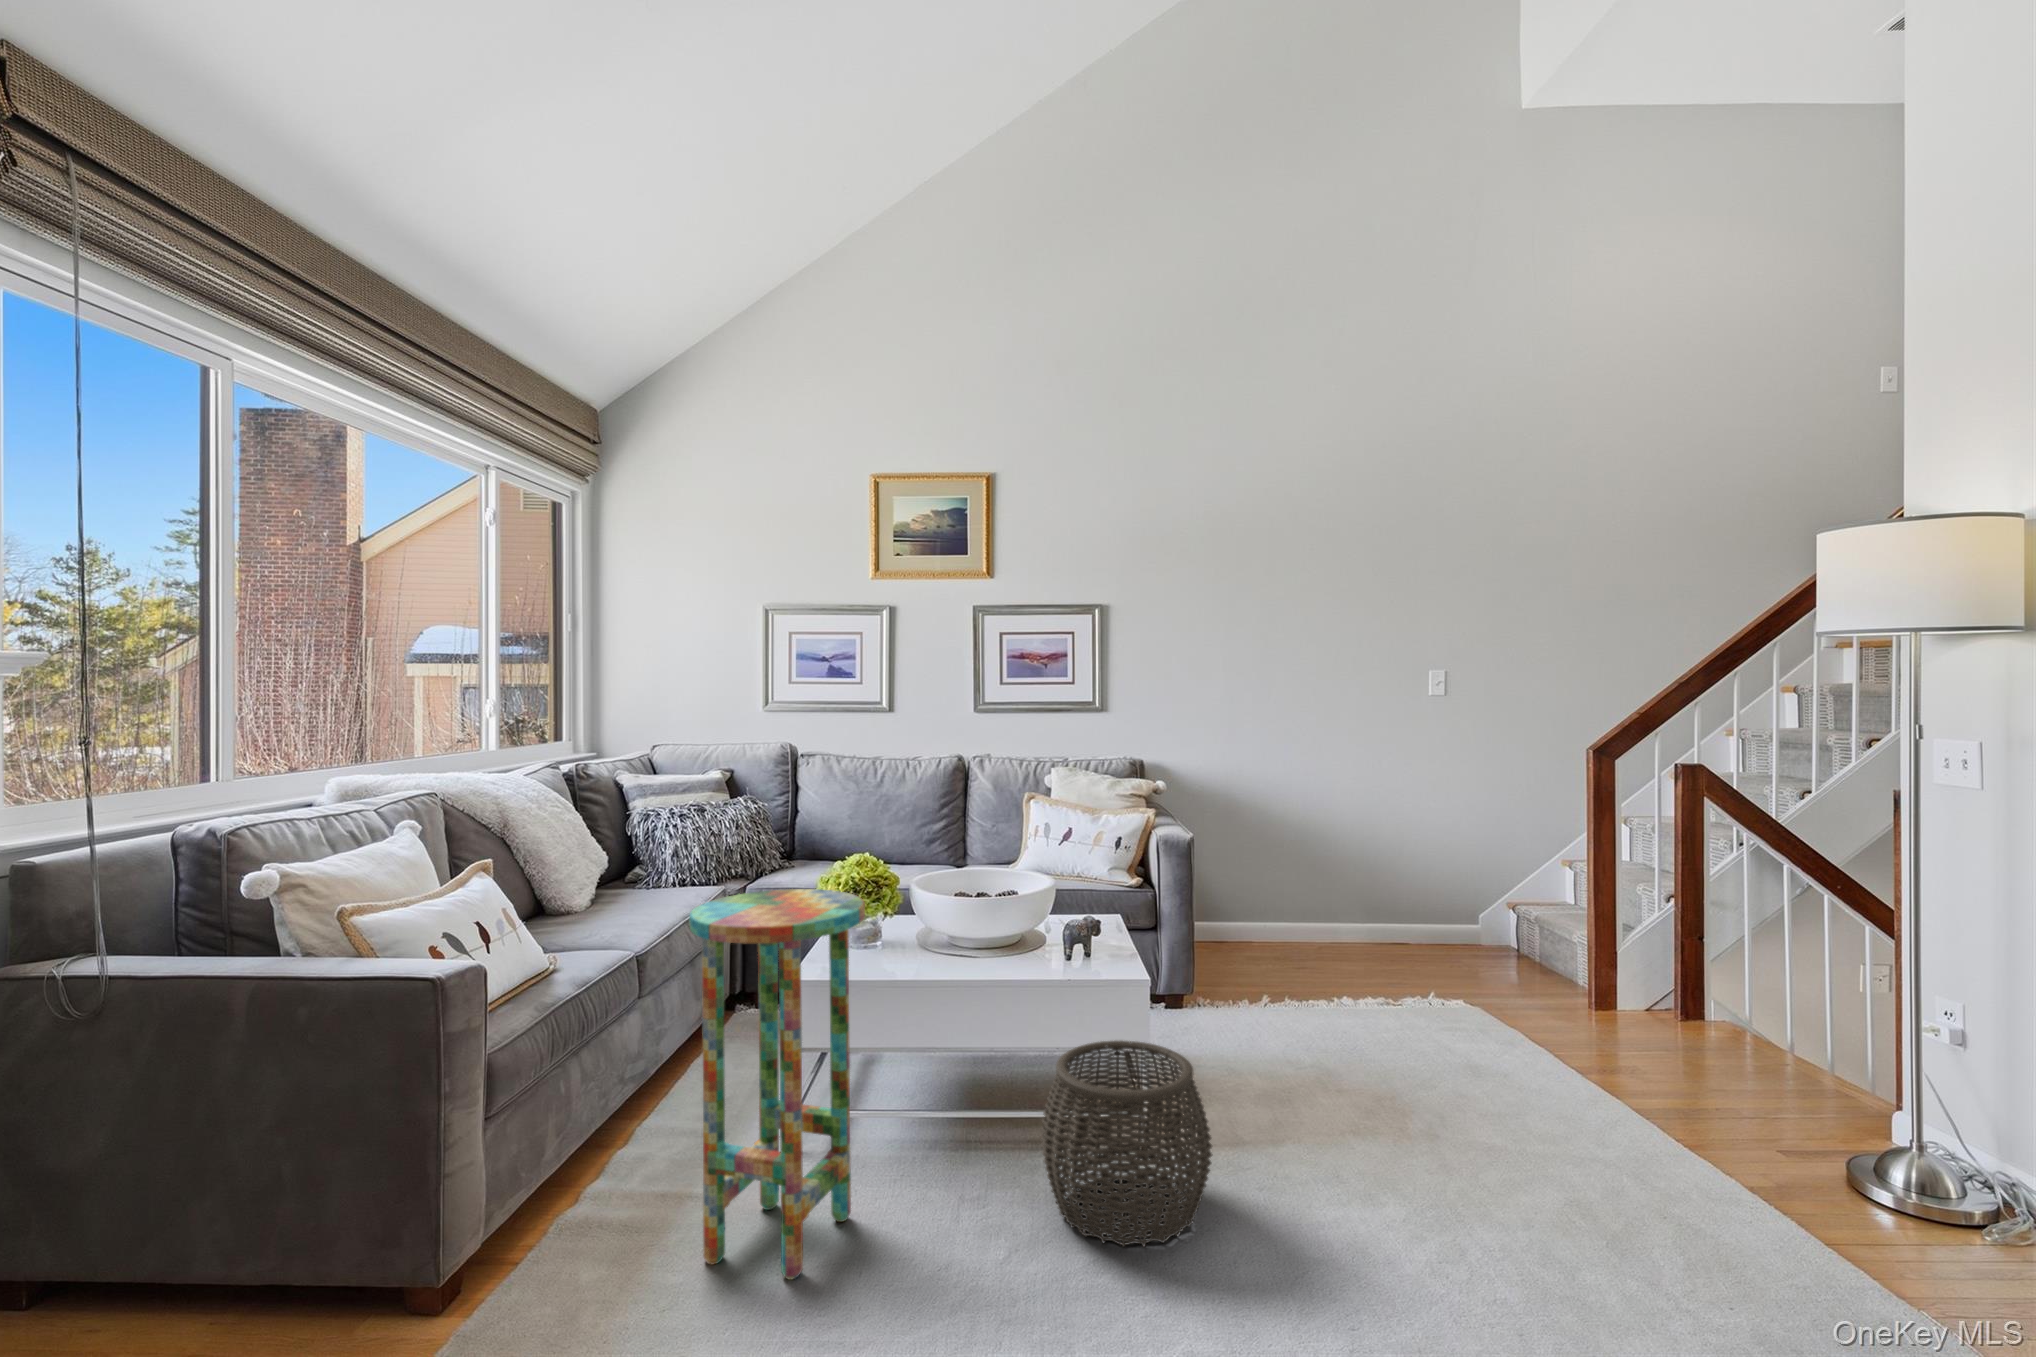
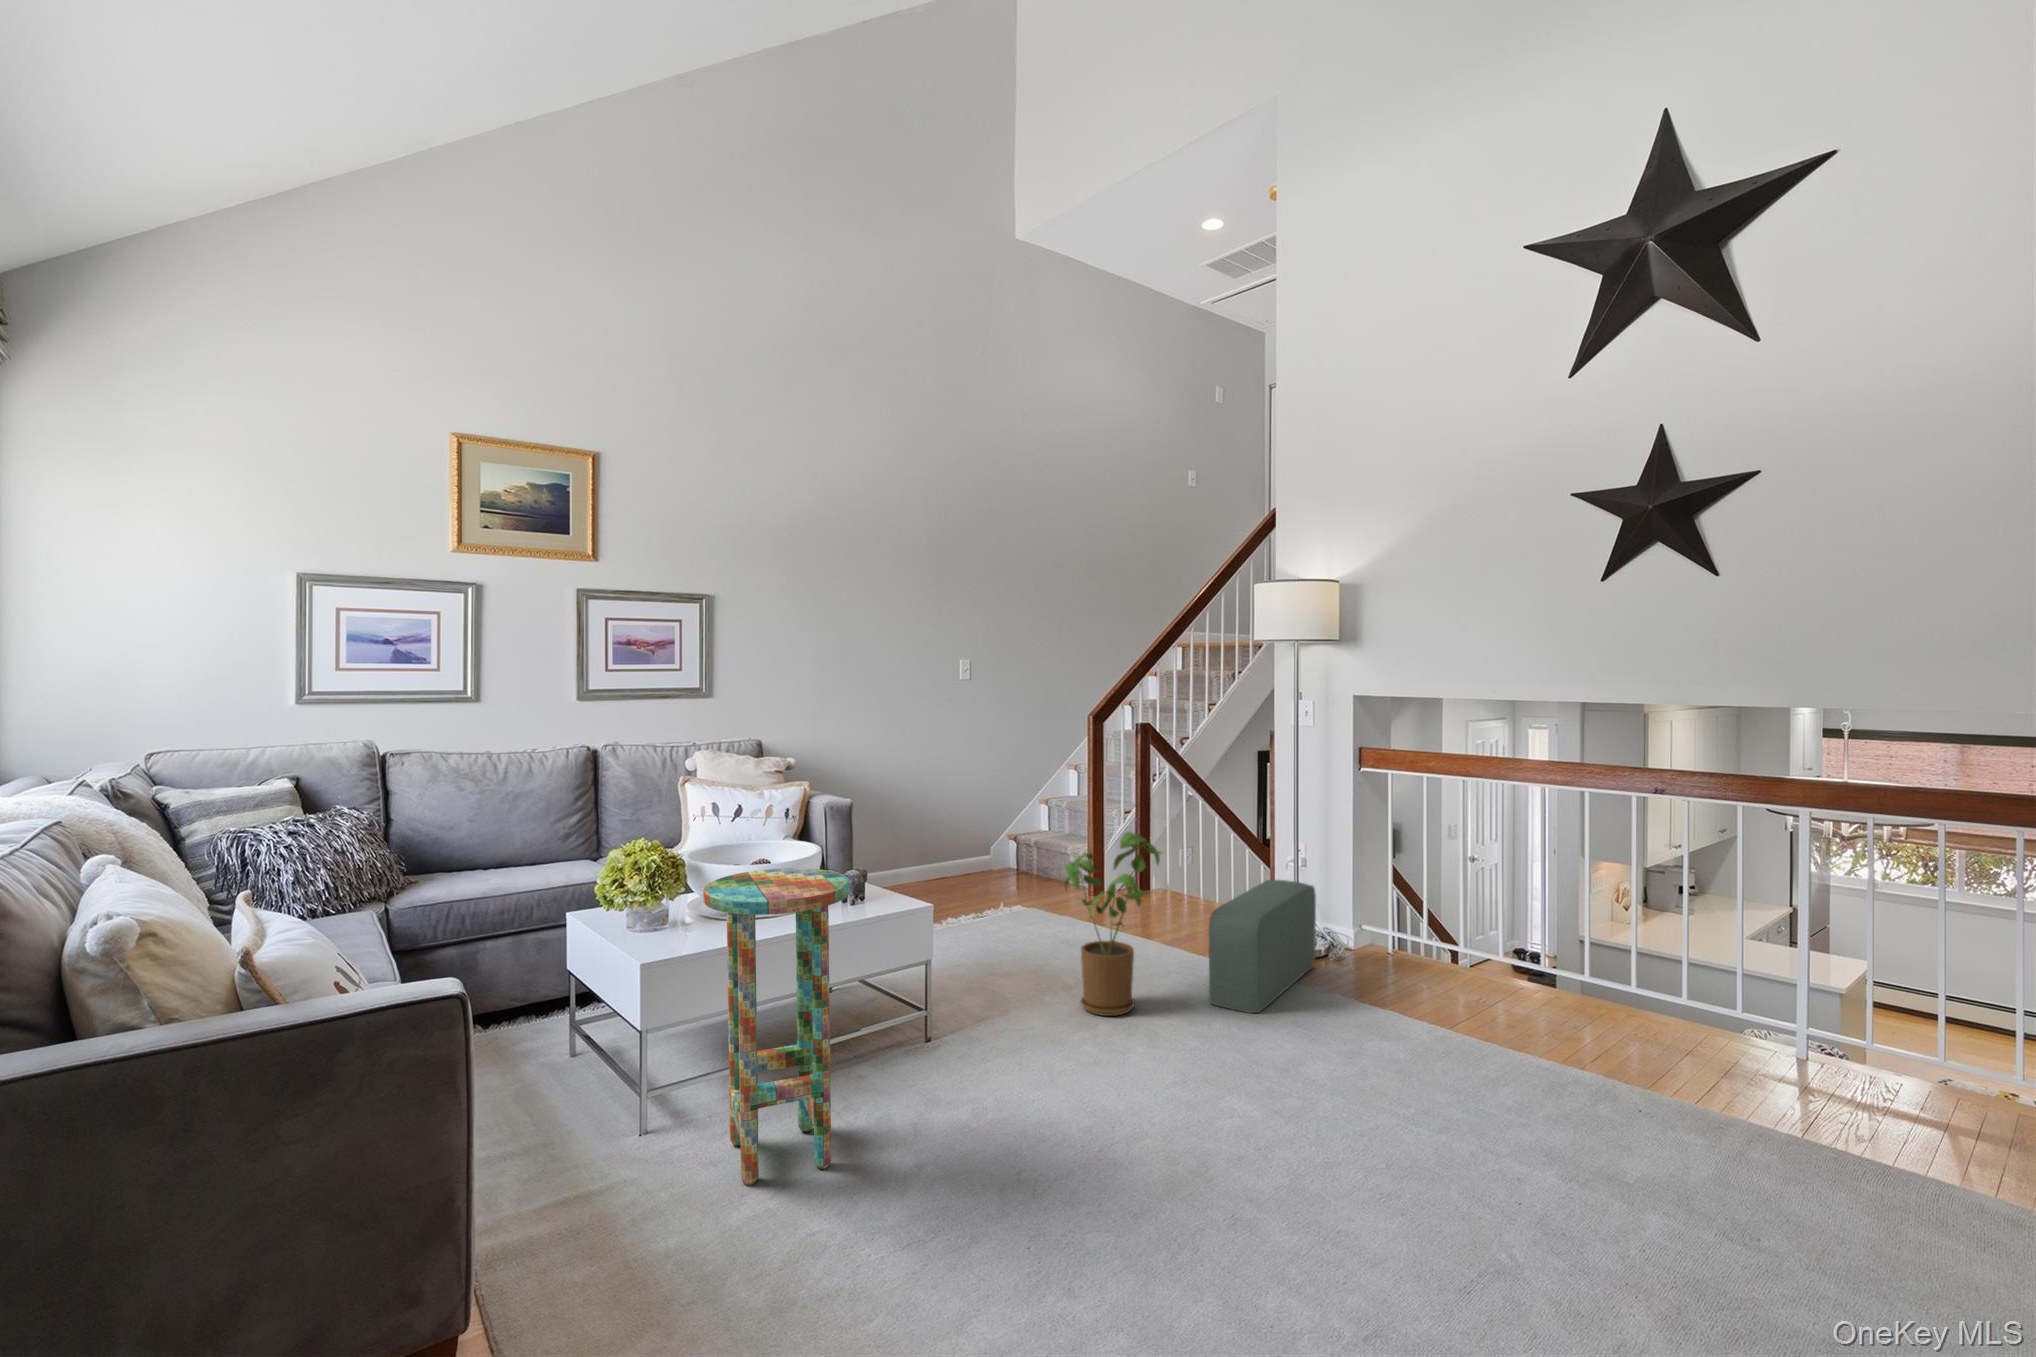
house plant: none [1341,914,1517,1207] -> present [1064,832,1160,1016]
woven basket: present [1041,1041,1212,1246] -> none [920,948,1041,1083]
pouf: none [1596,1046,1933,1296] -> present [1209,880,1316,1013]

